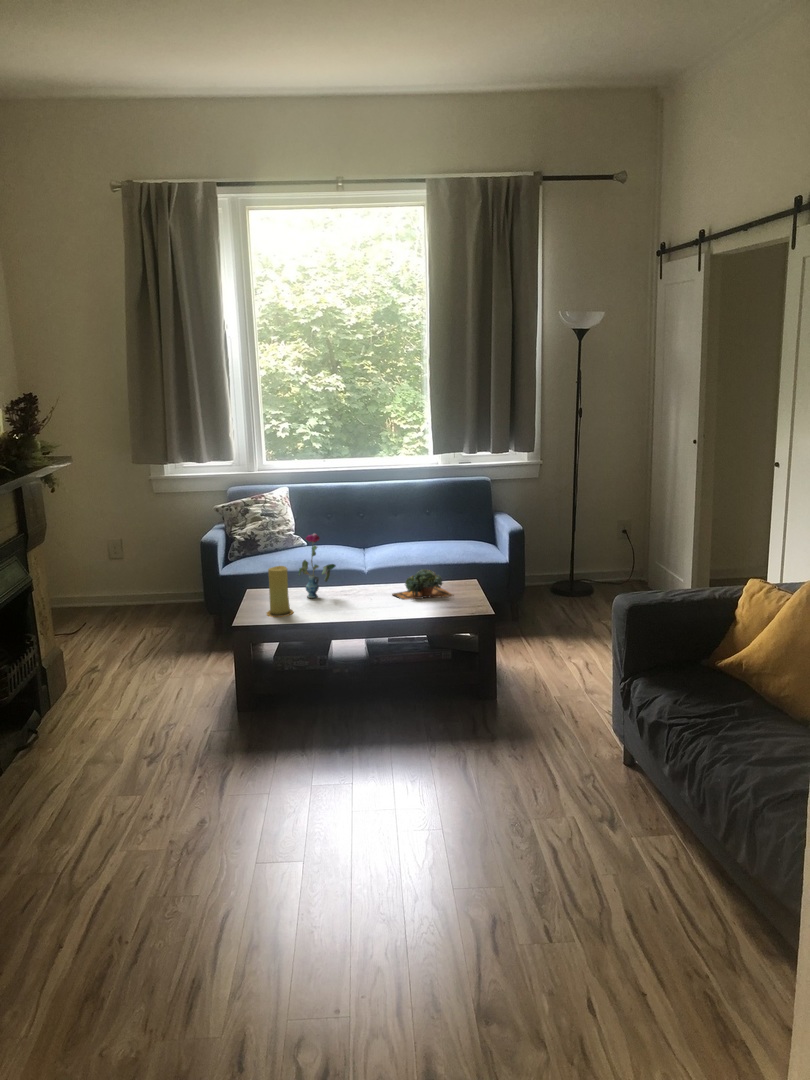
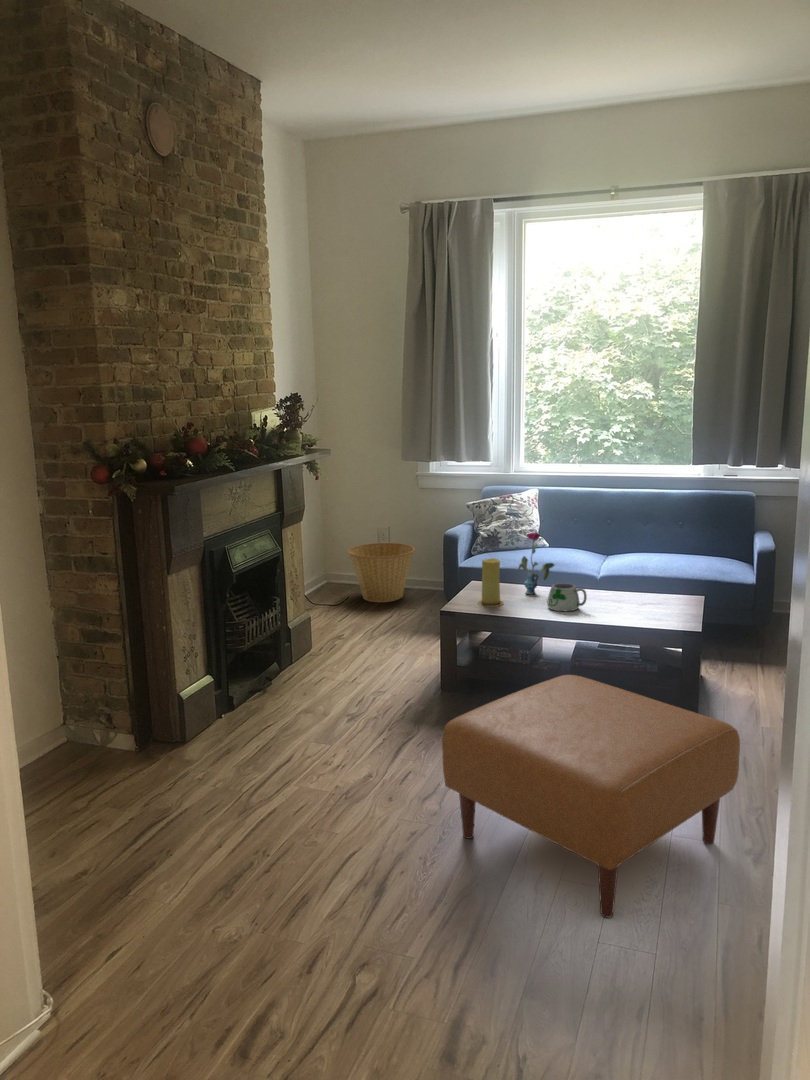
basket: none [79,555,157,622] -> present [348,543,415,602]
succulent plant: present [392,569,453,600] -> none [608,576,673,610]
mug: none [339,584,379,617] -> present [548,583,587,611]
ottoman: none [304,679,578,914] -> present [442,675,740,918]

